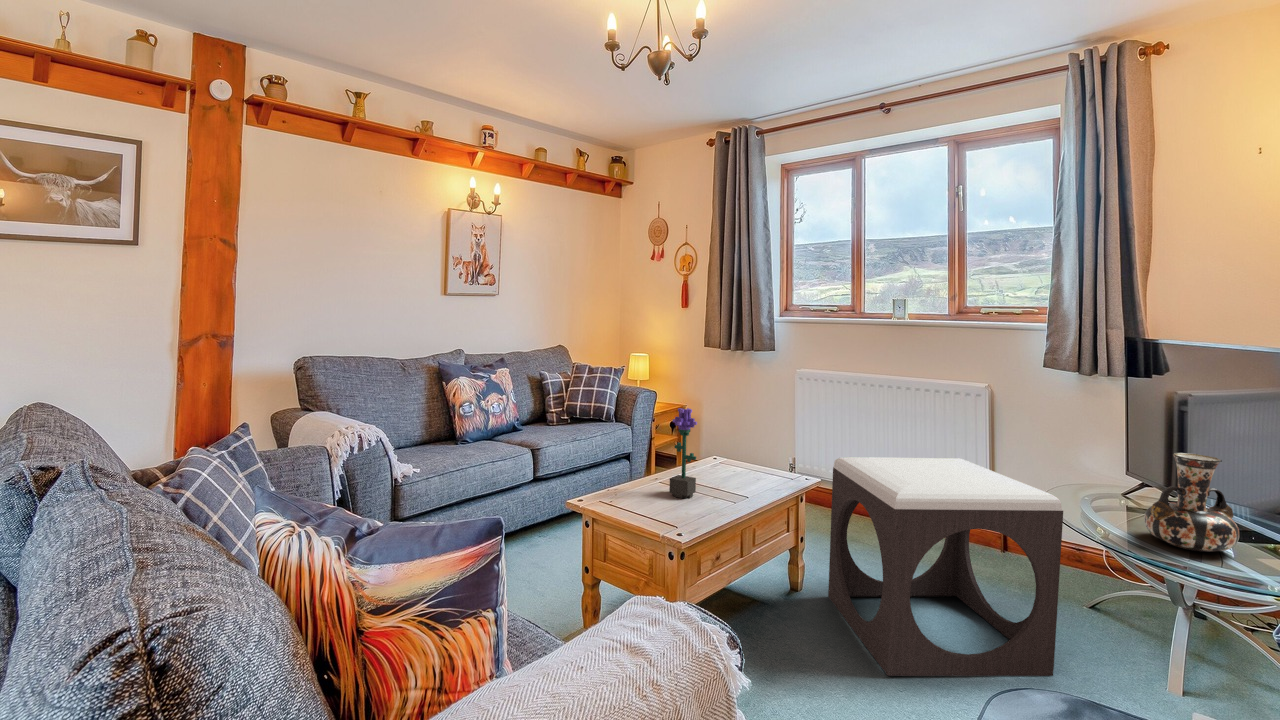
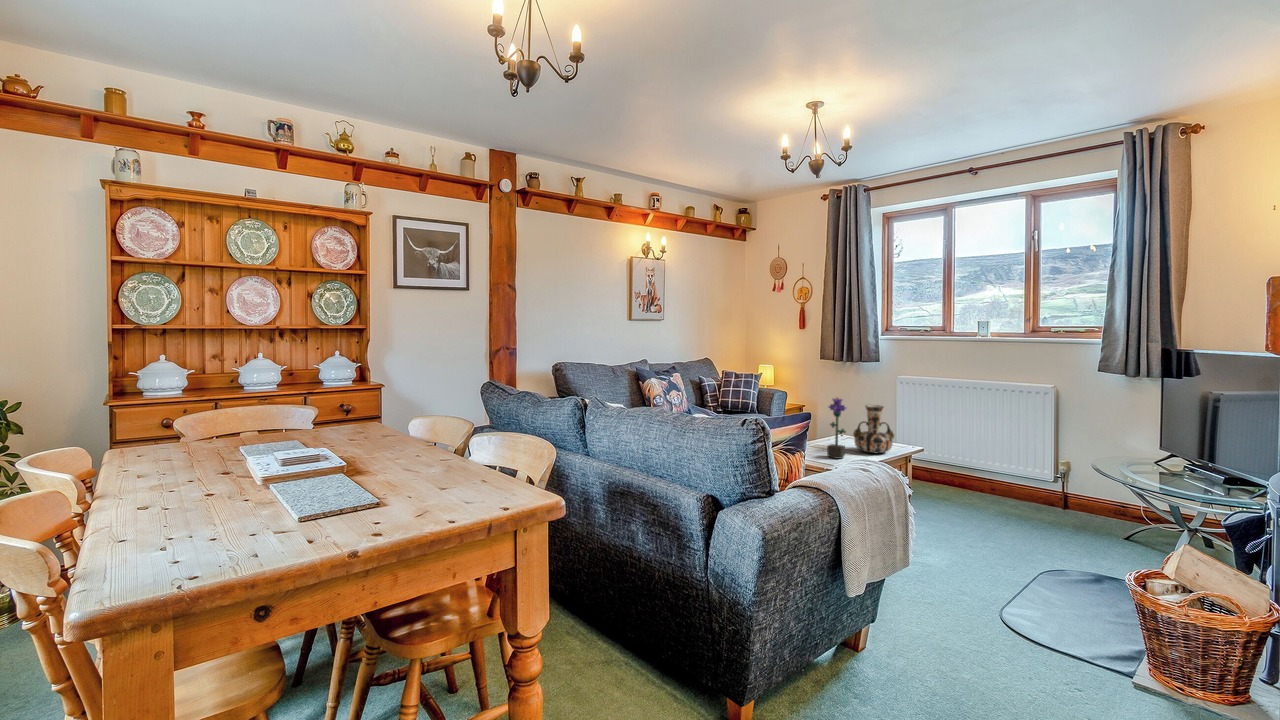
decorative vase: present [1144,453,1239,552] -> present [853,405,894,453]
footstool: present [828,457,1063,676] -> none [938,434,1106,573]

